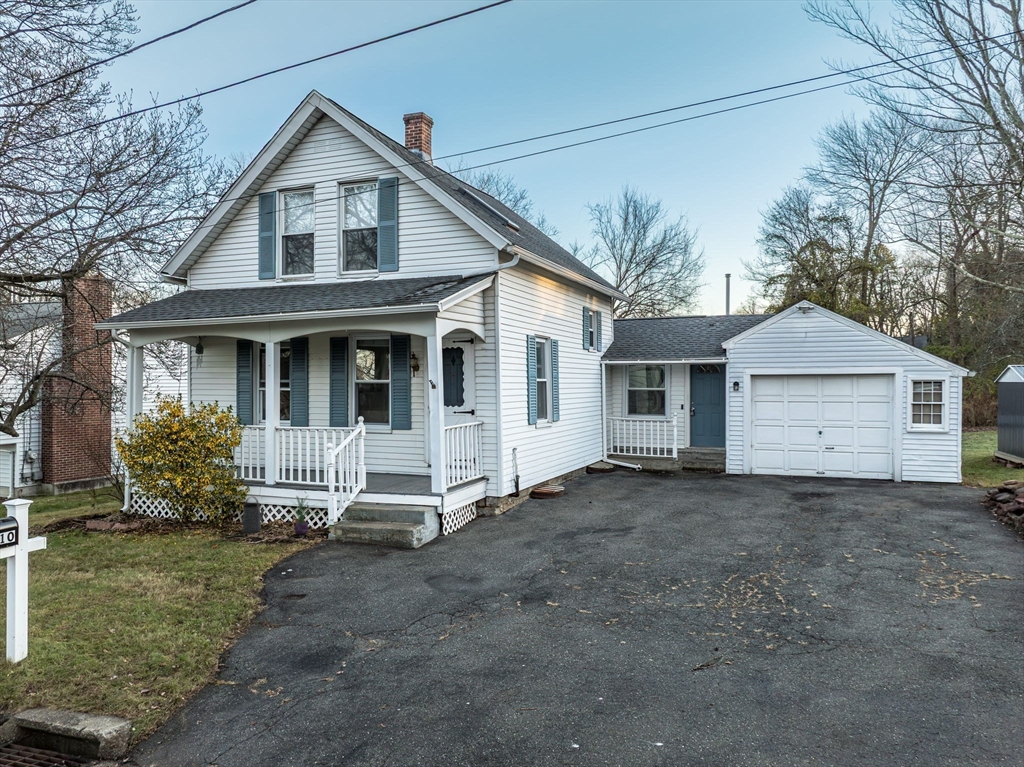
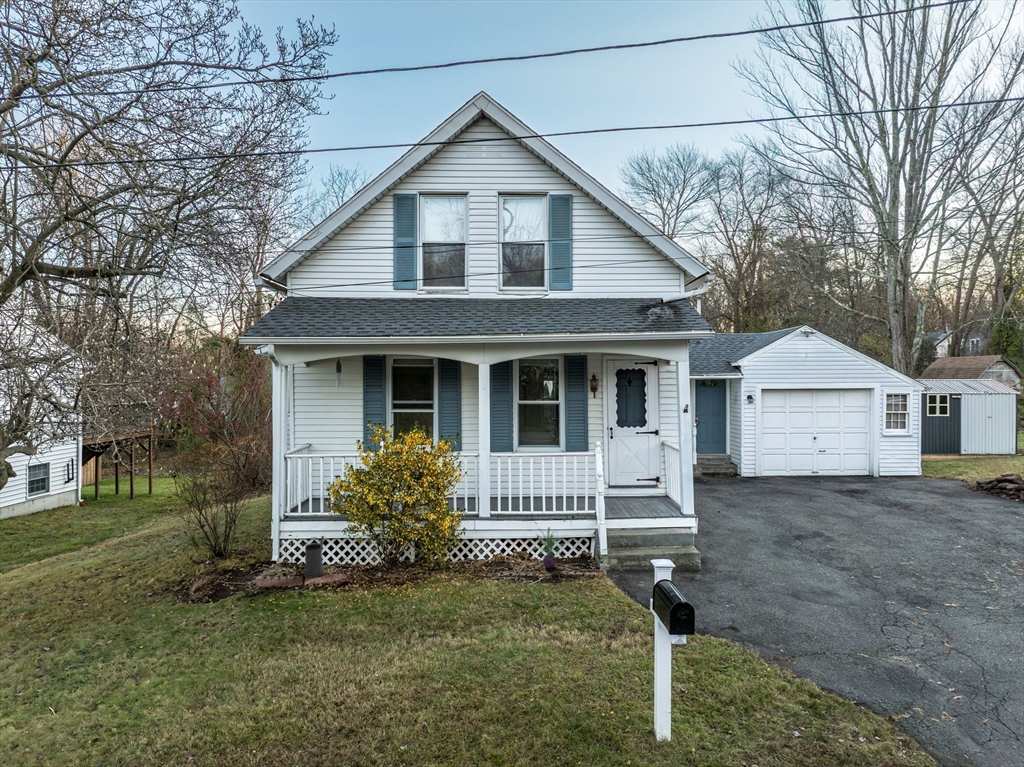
watering can: present [241,497,264,533] -> present [304,536,324,577]

